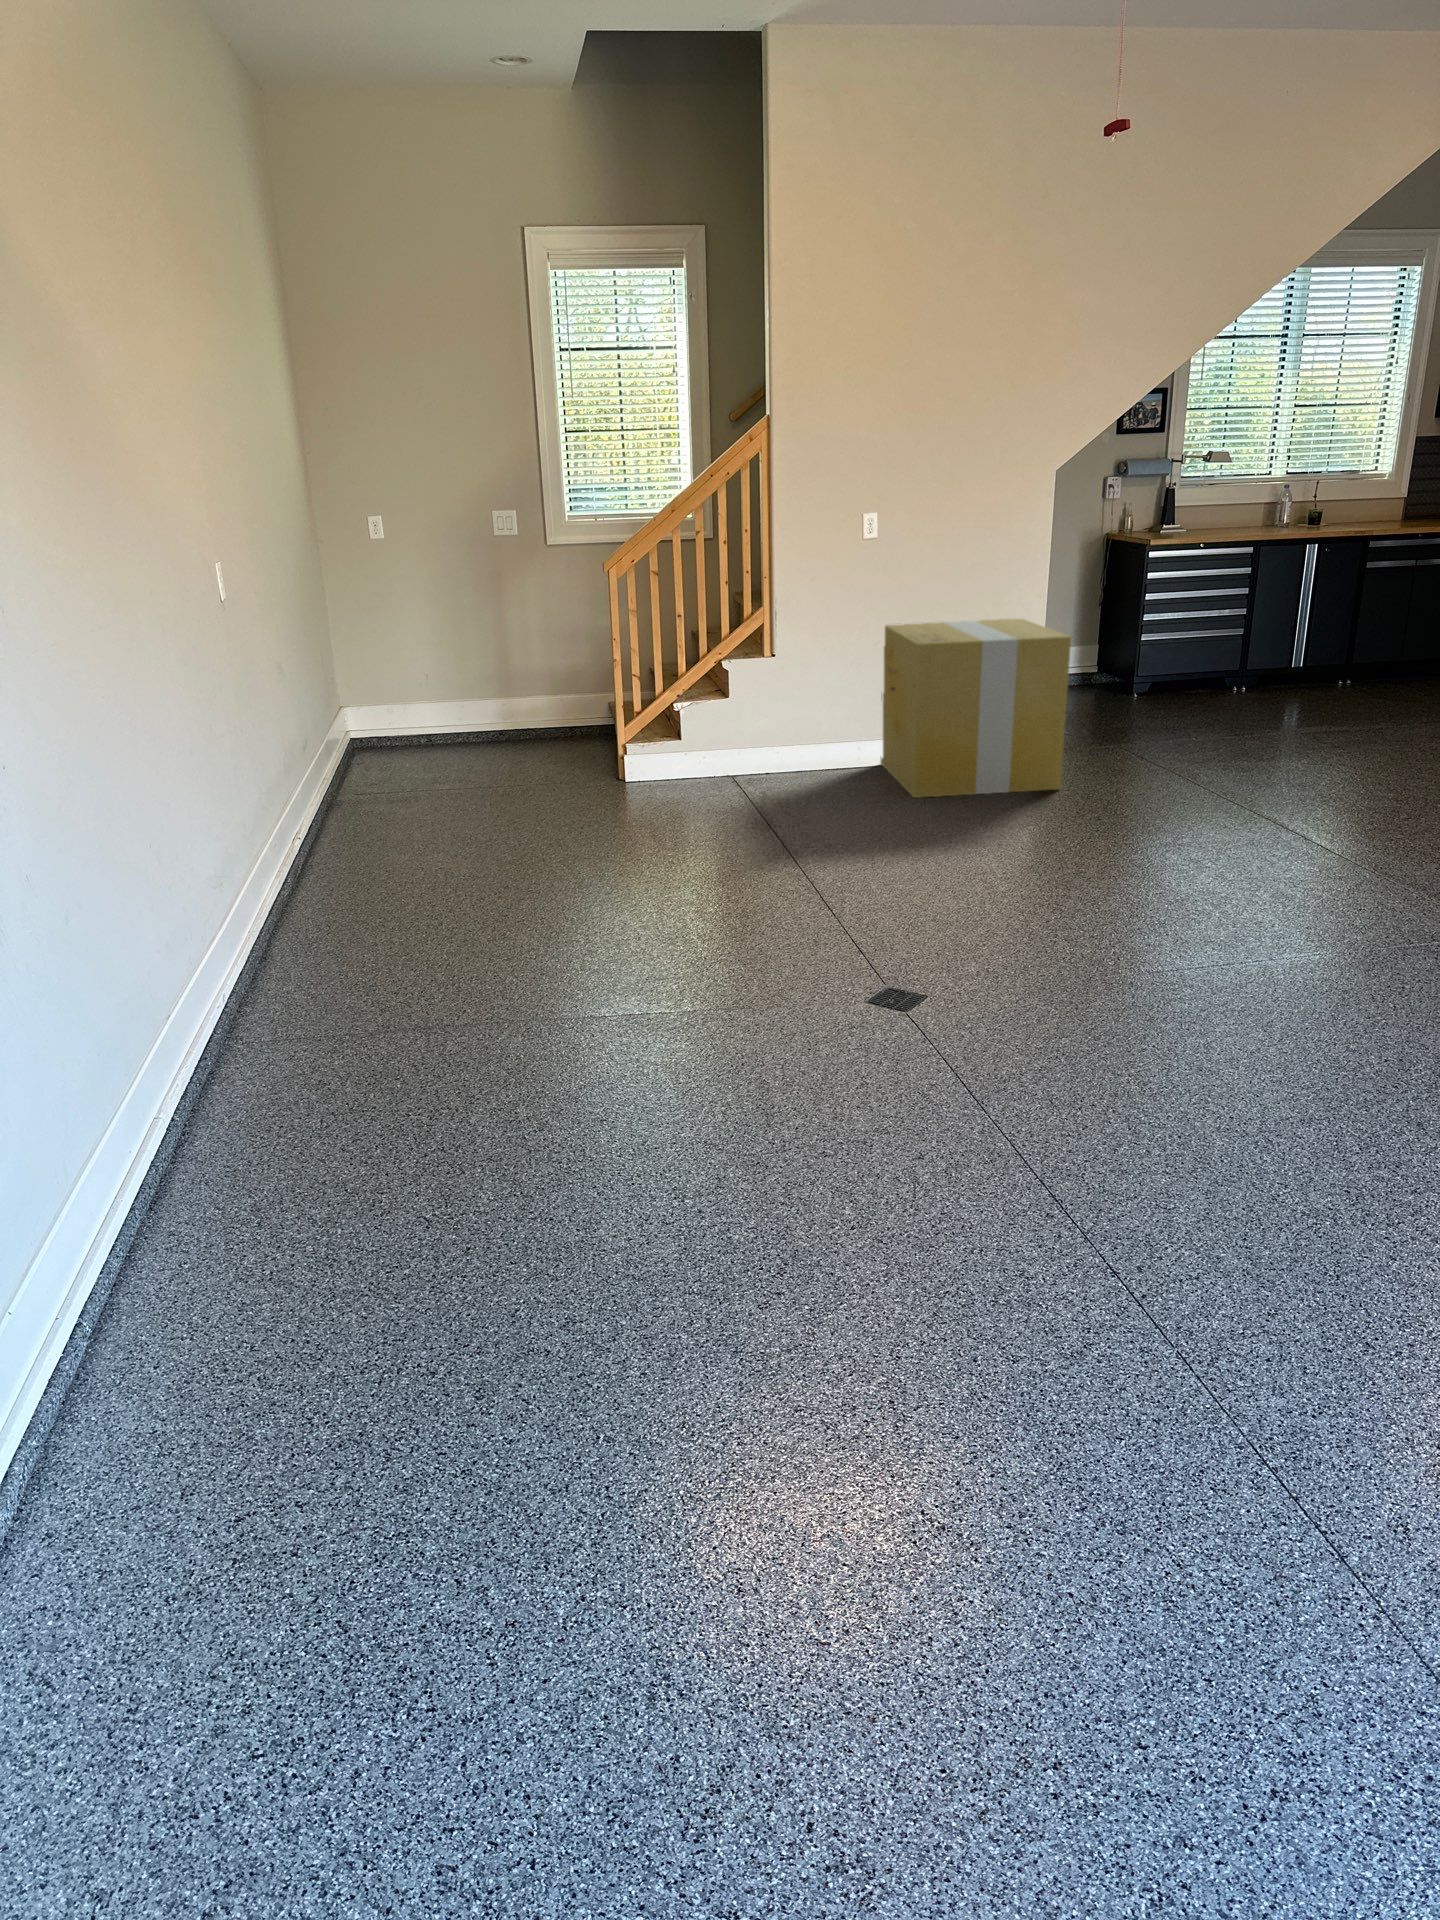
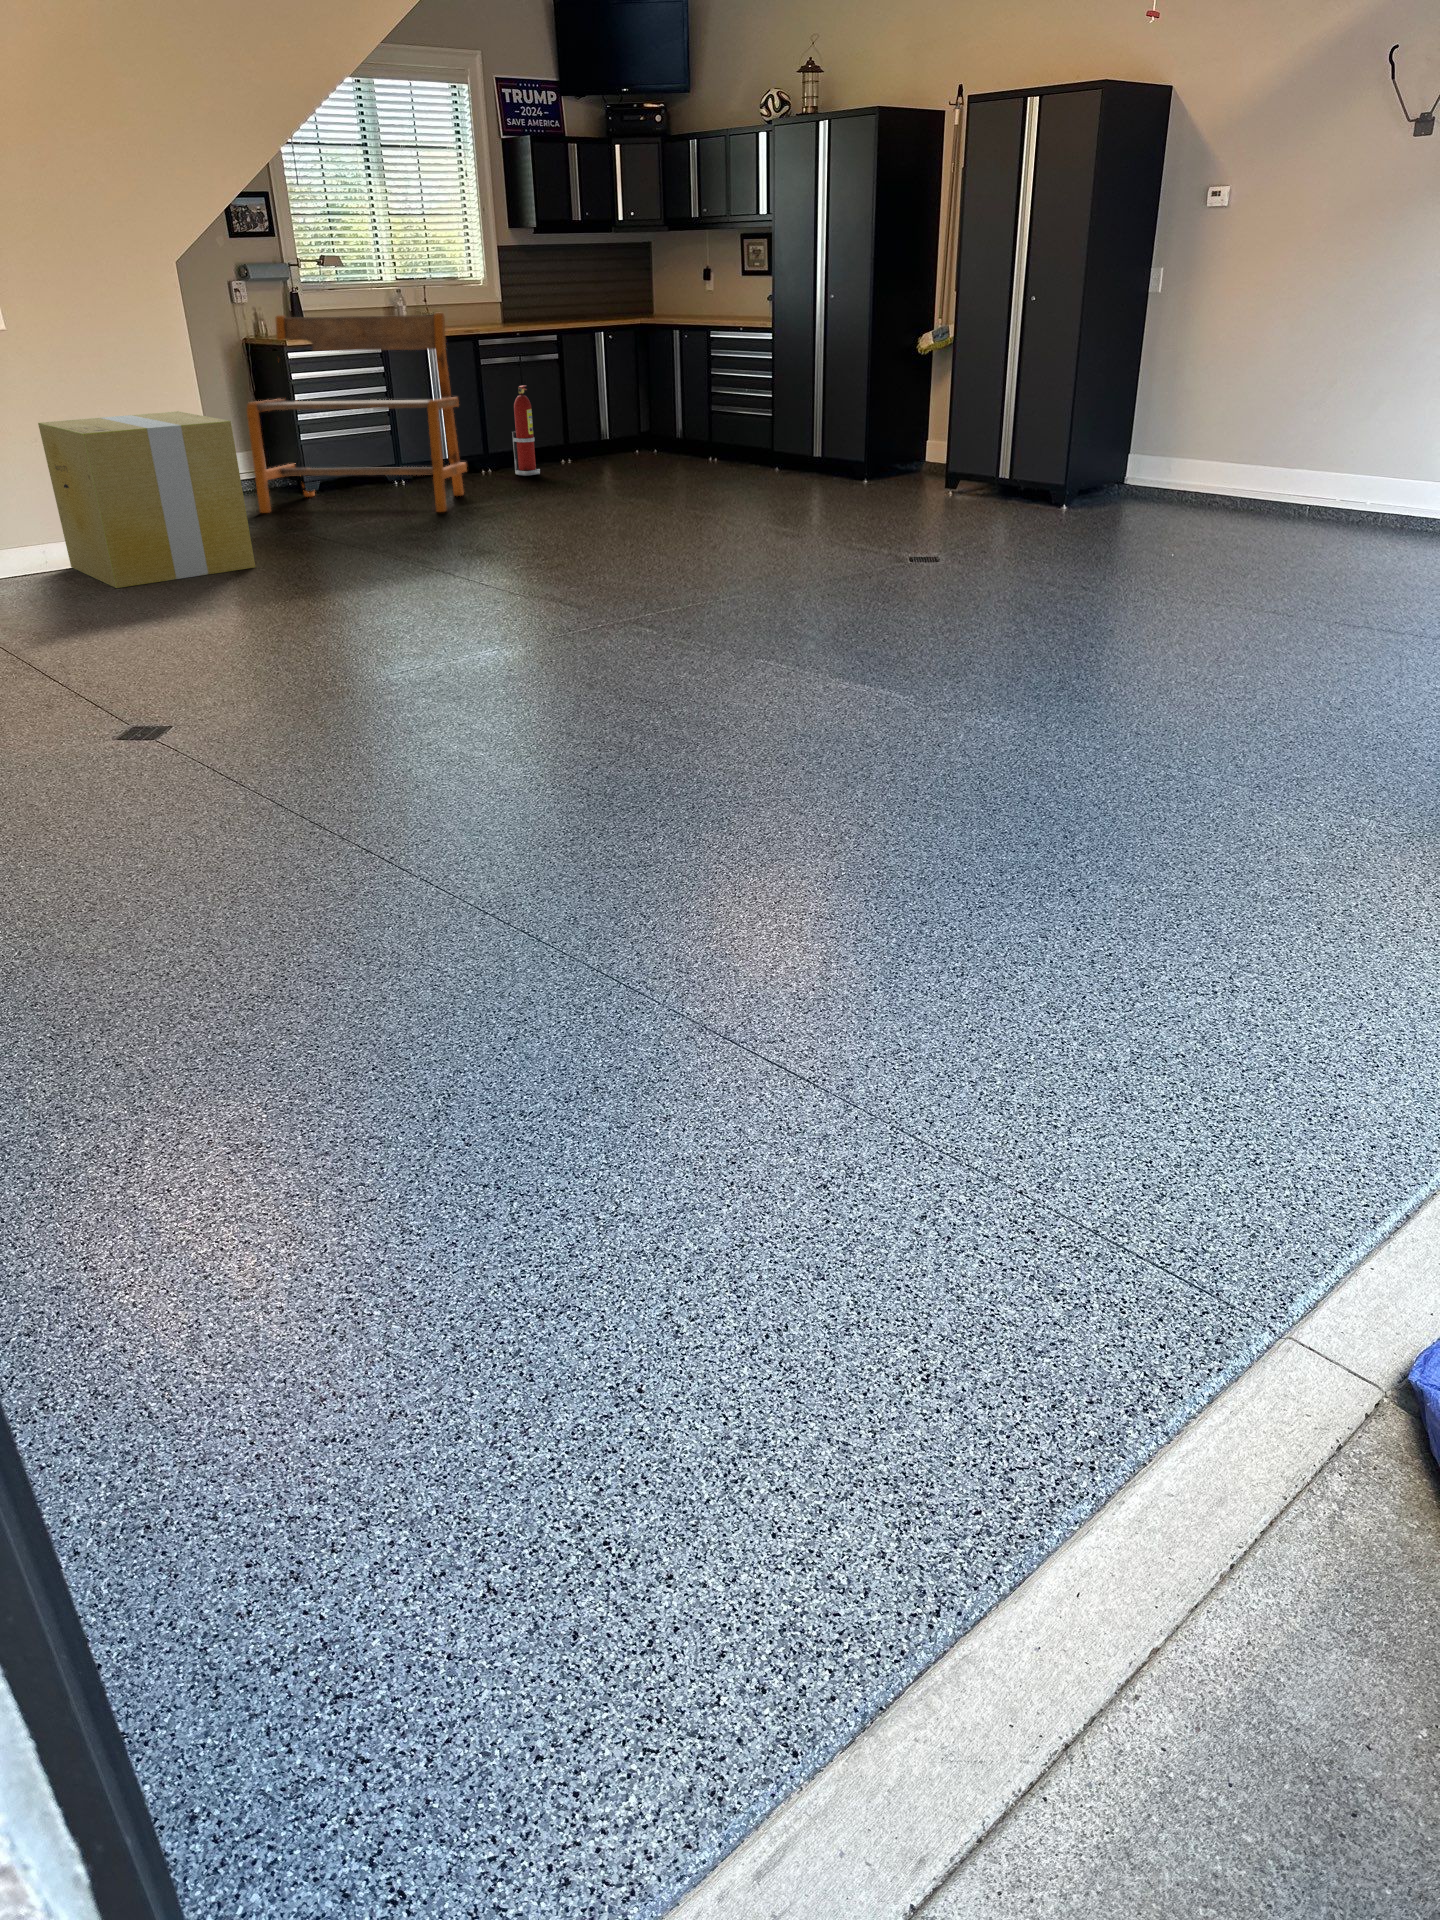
bench: none [1080,515,1339,736] -> present [247,313,467,513]
fire extinguisher: none [1378,593,1417,694] -> present [512,385,540,476]

